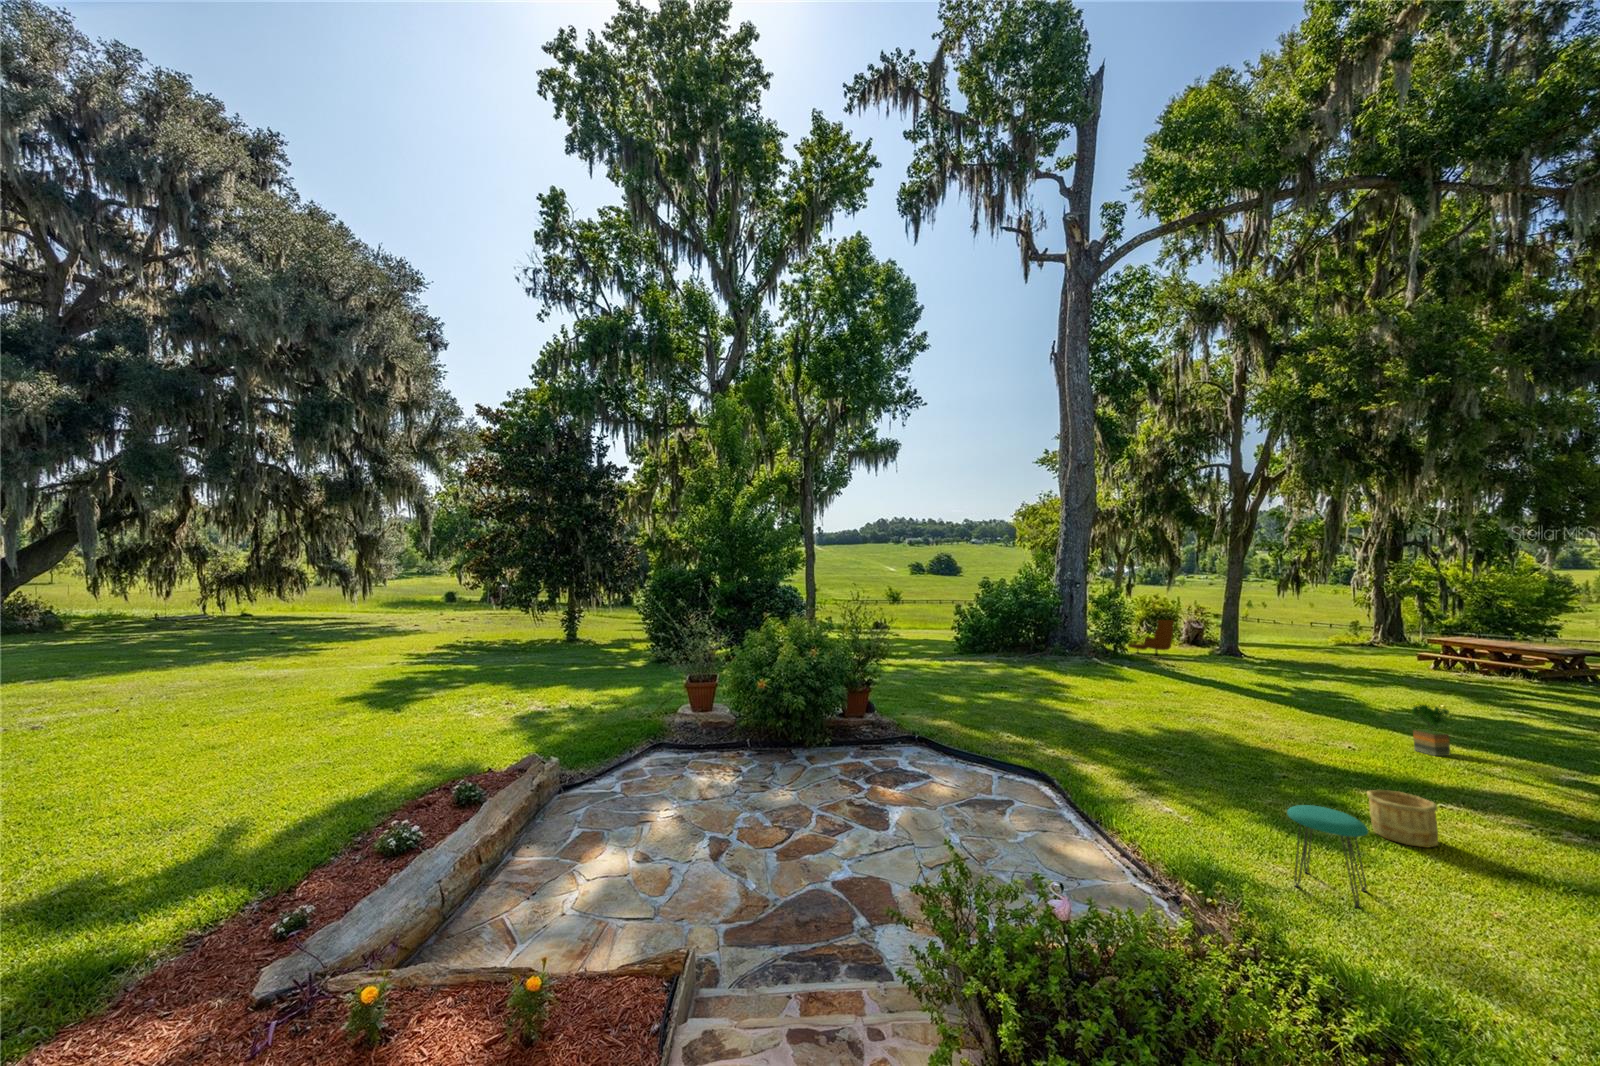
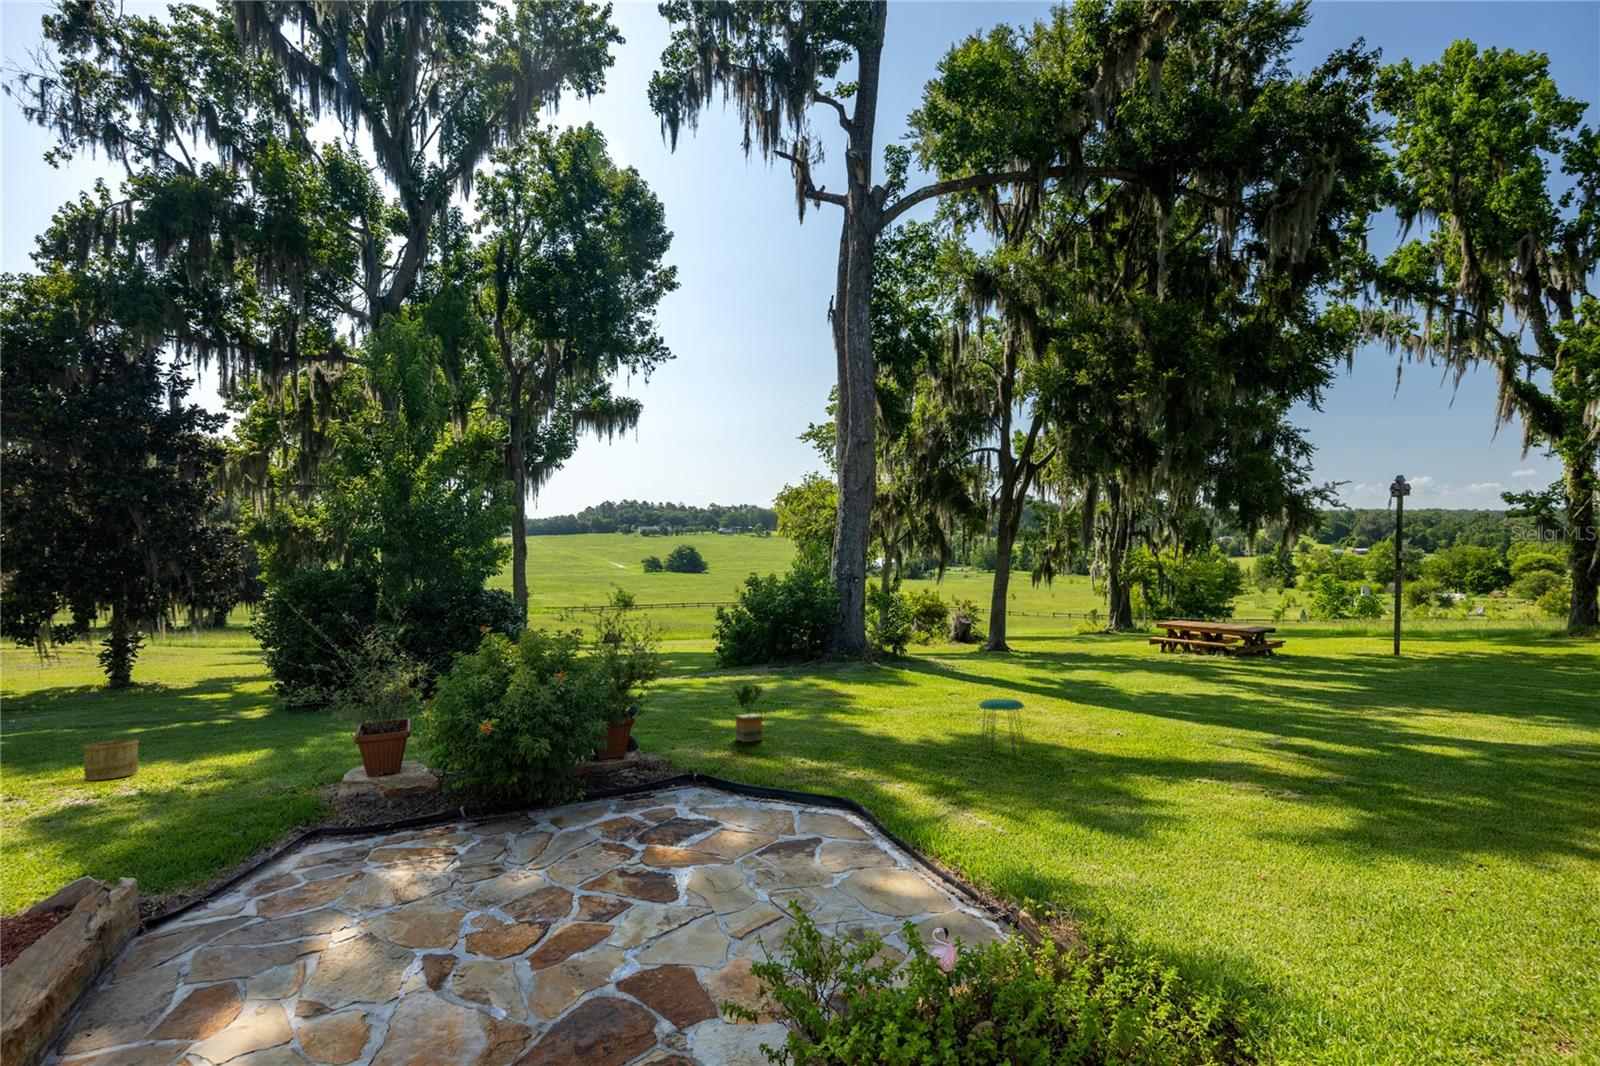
lounge chair: present [1128,620,1174,658] -> none [905,615,948,660]
potted tree: present [1412,705,1454,756] -> present [731,685,768,742]
wooden bucket: present [1367,790,1438,848] -> present [83,739,139,781]

